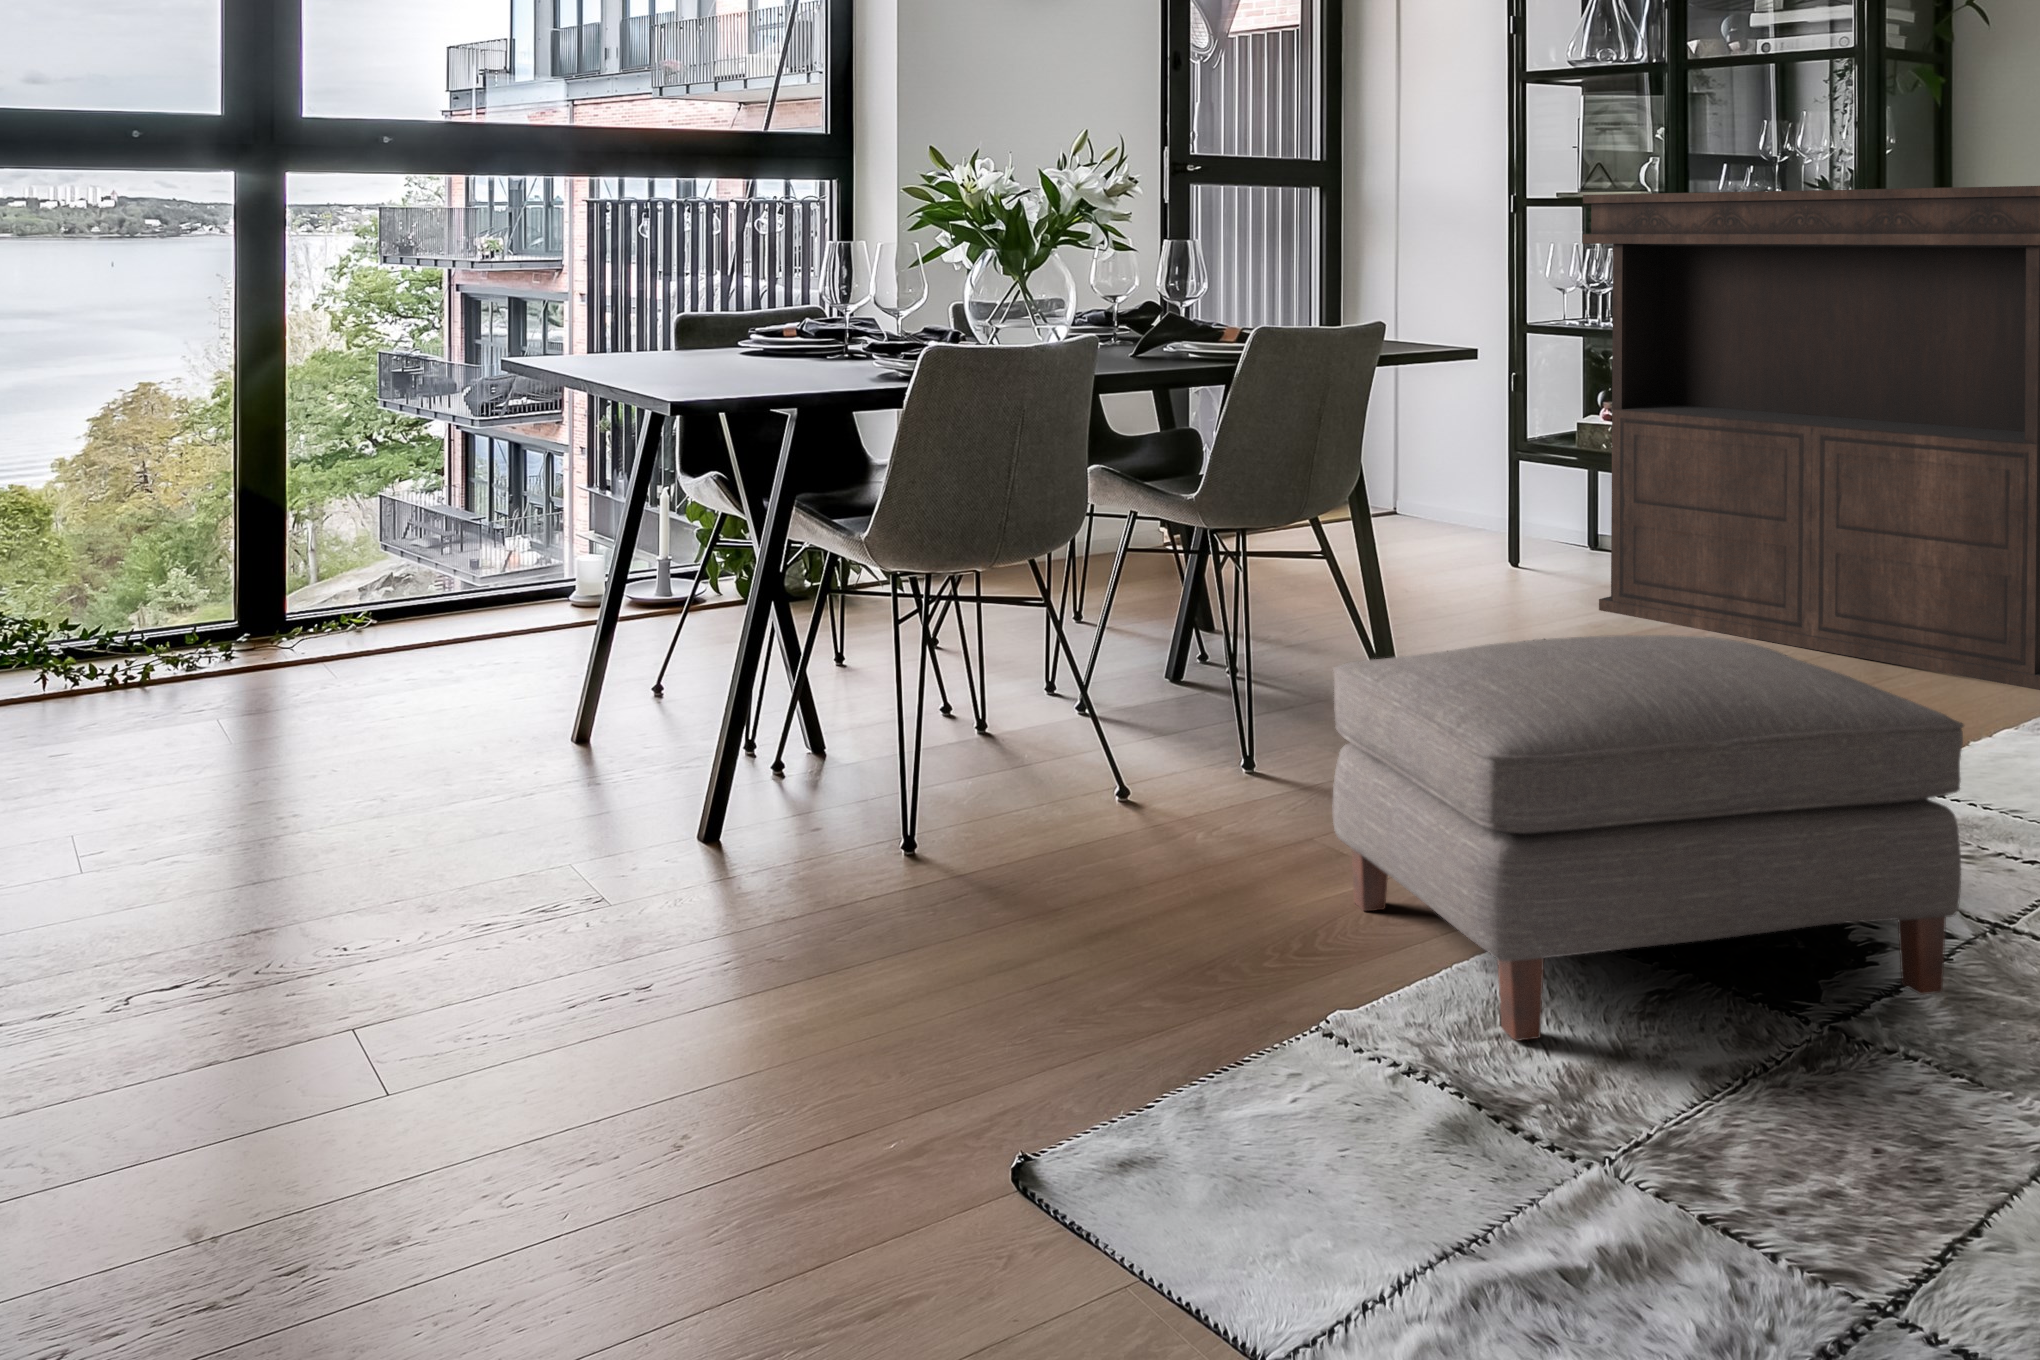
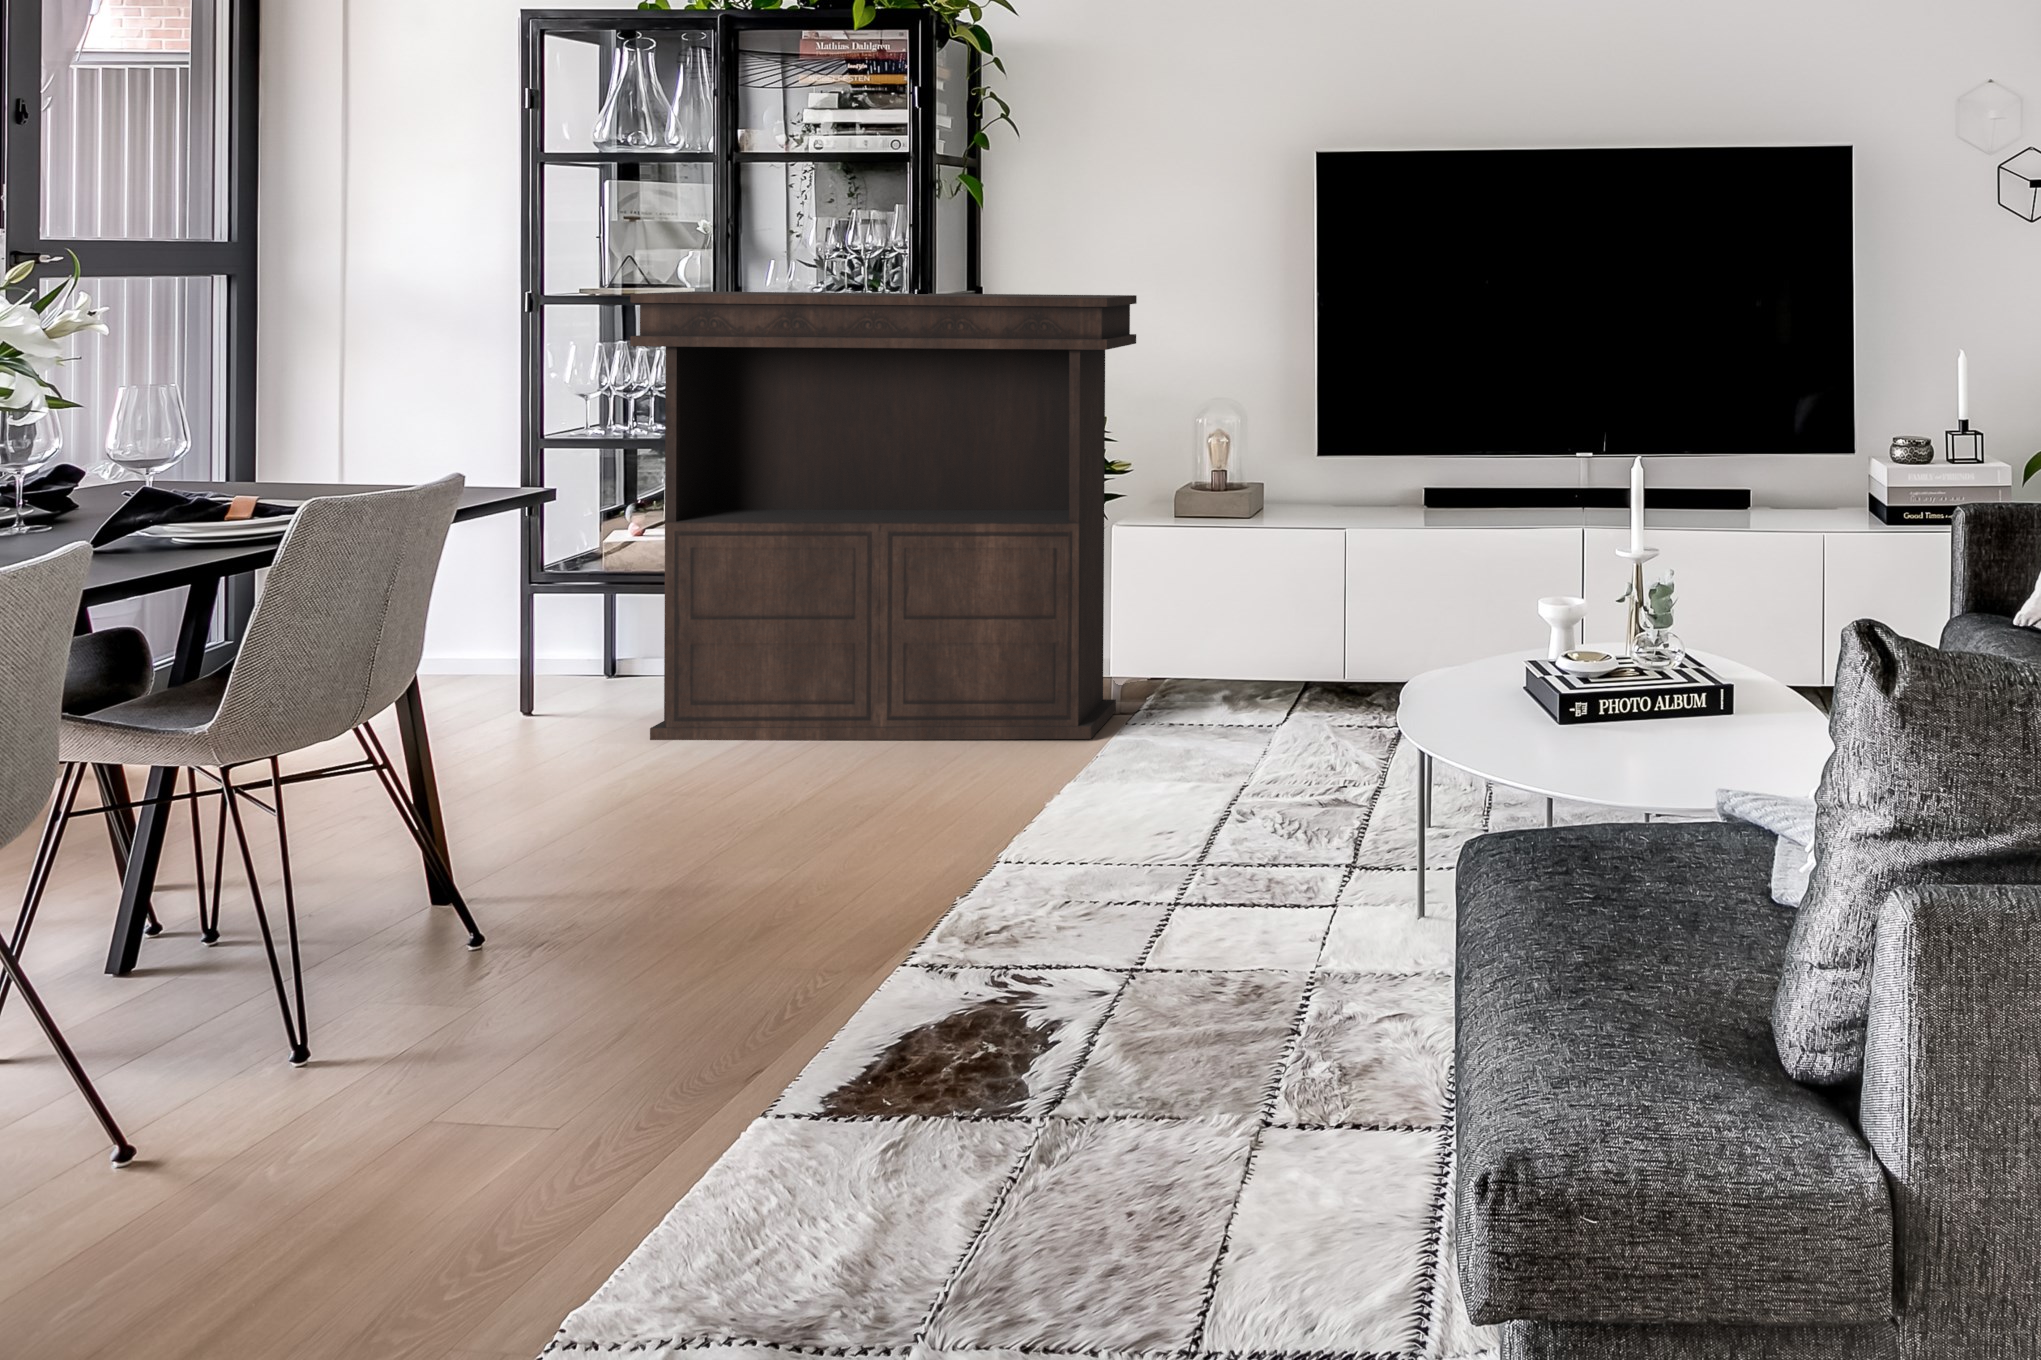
ottoman: present [1333,635,1964,1041] -> none [495,771,1134,1255]

